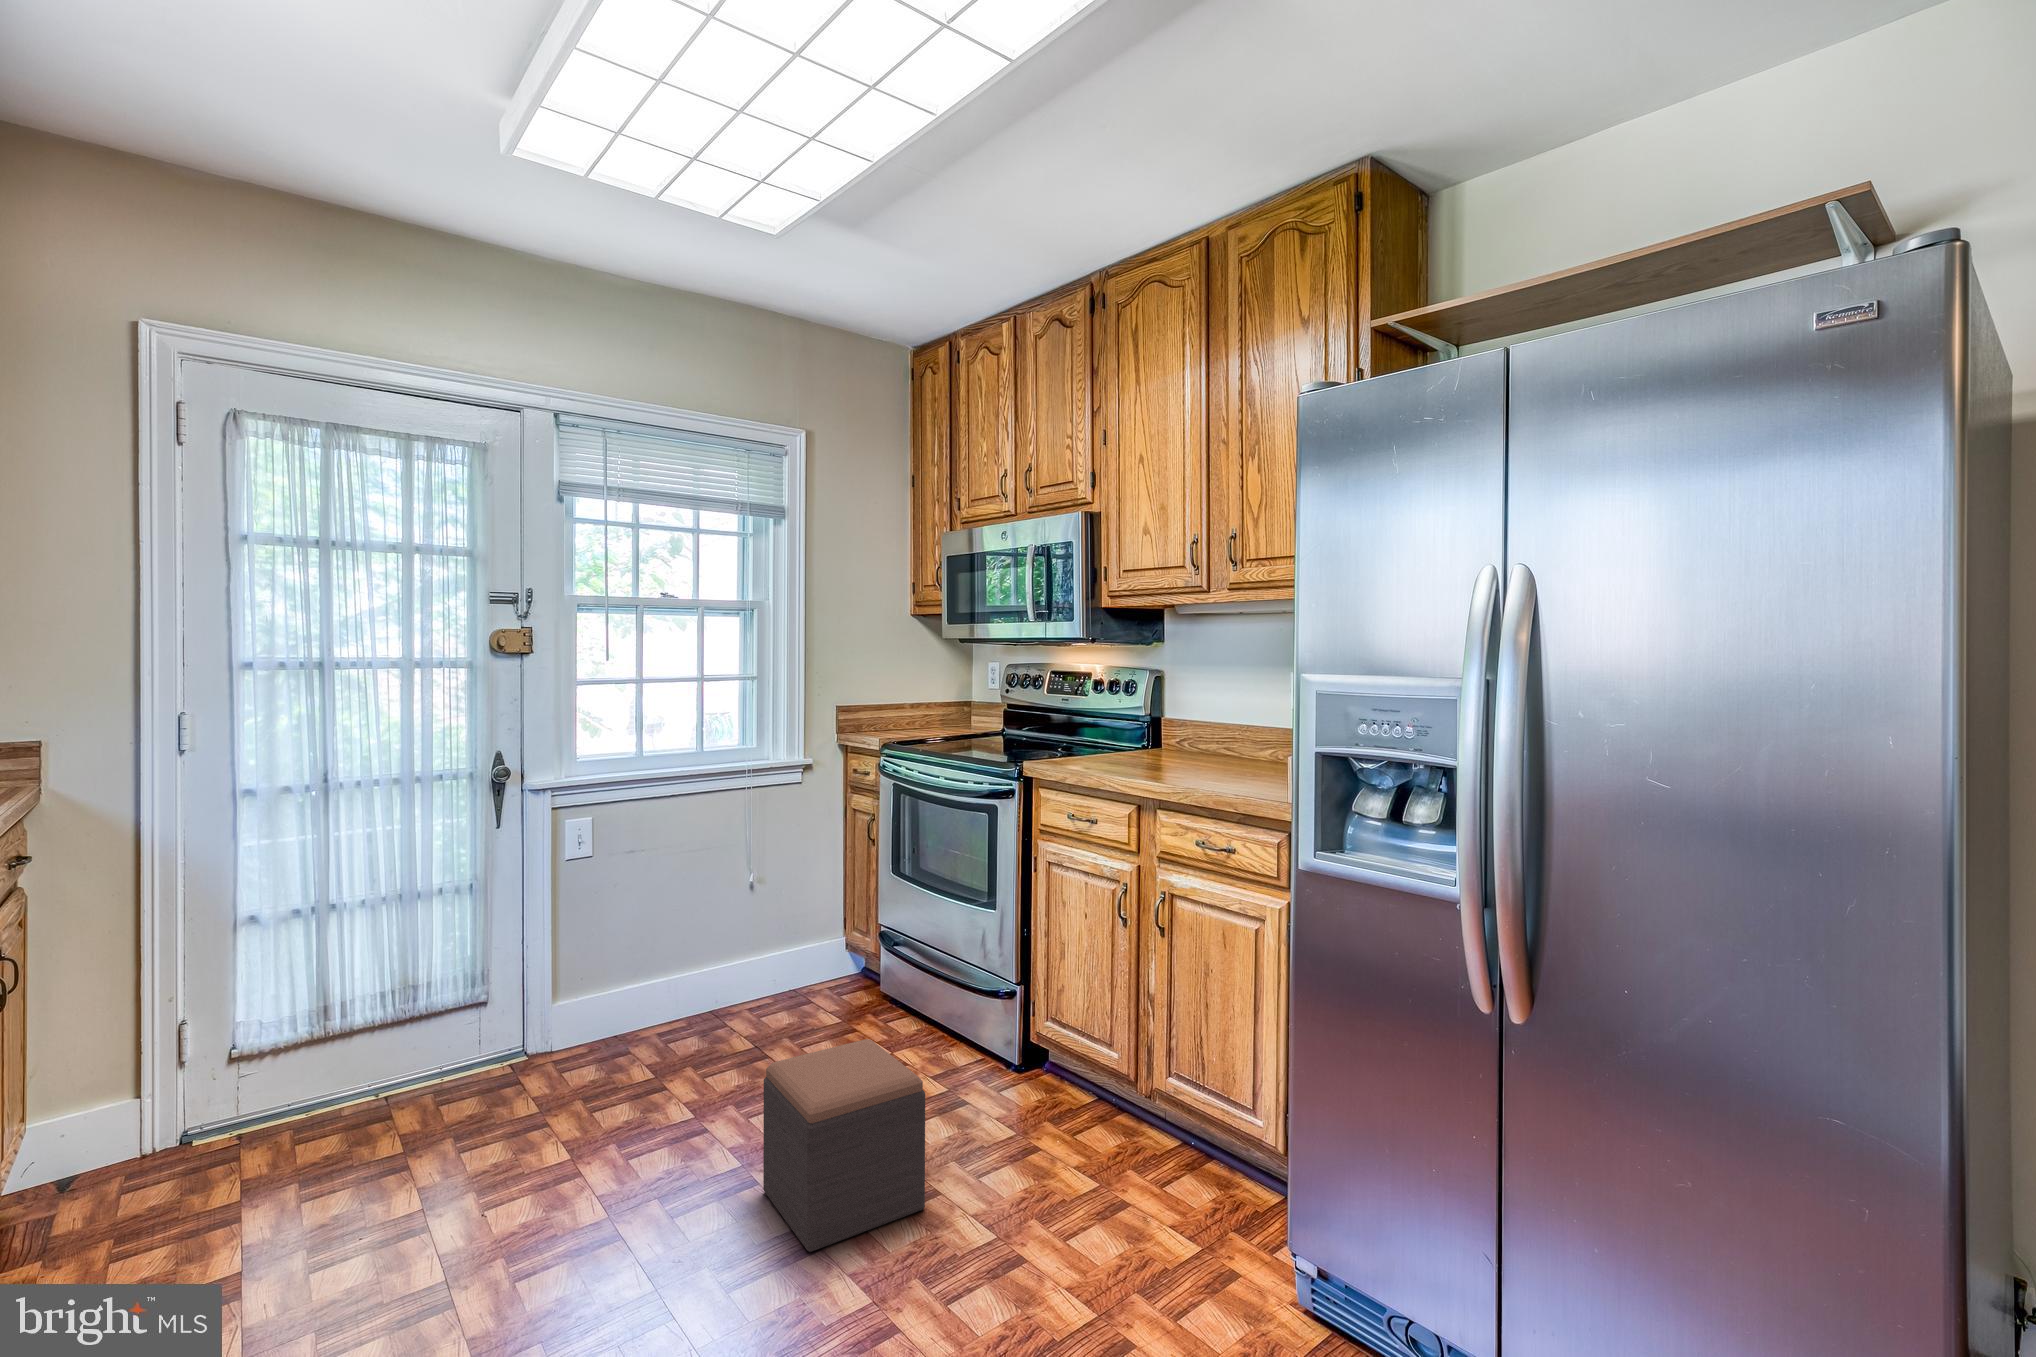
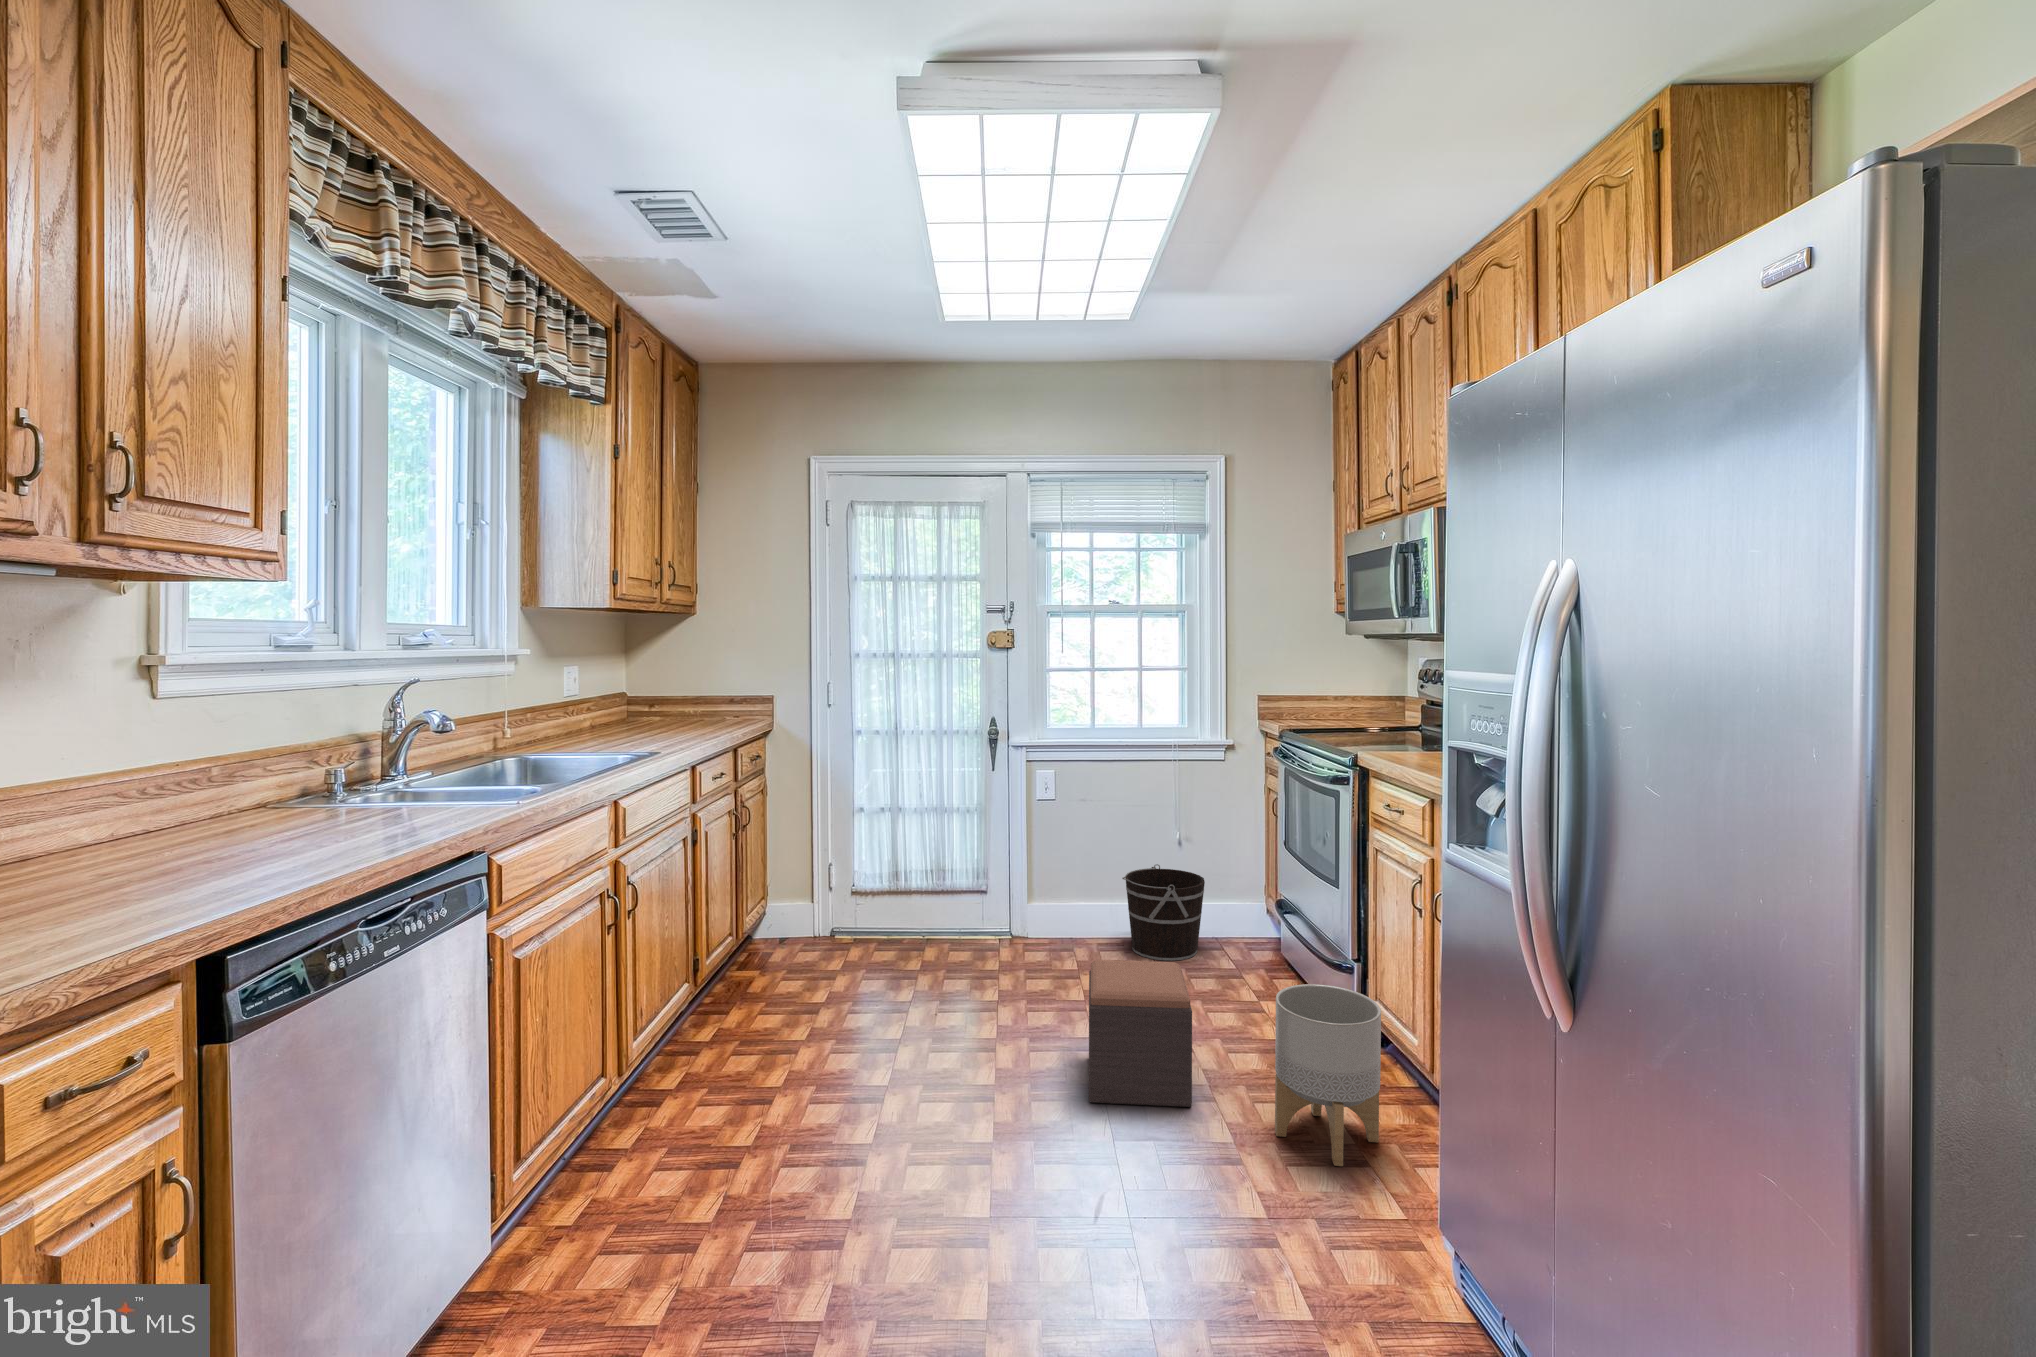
bucket: none [700,921,801,1040] -> present [1122,864,1205,961]
planter: none [1019,1021,1126,1215] -> present [1275,984,1381,1166]

